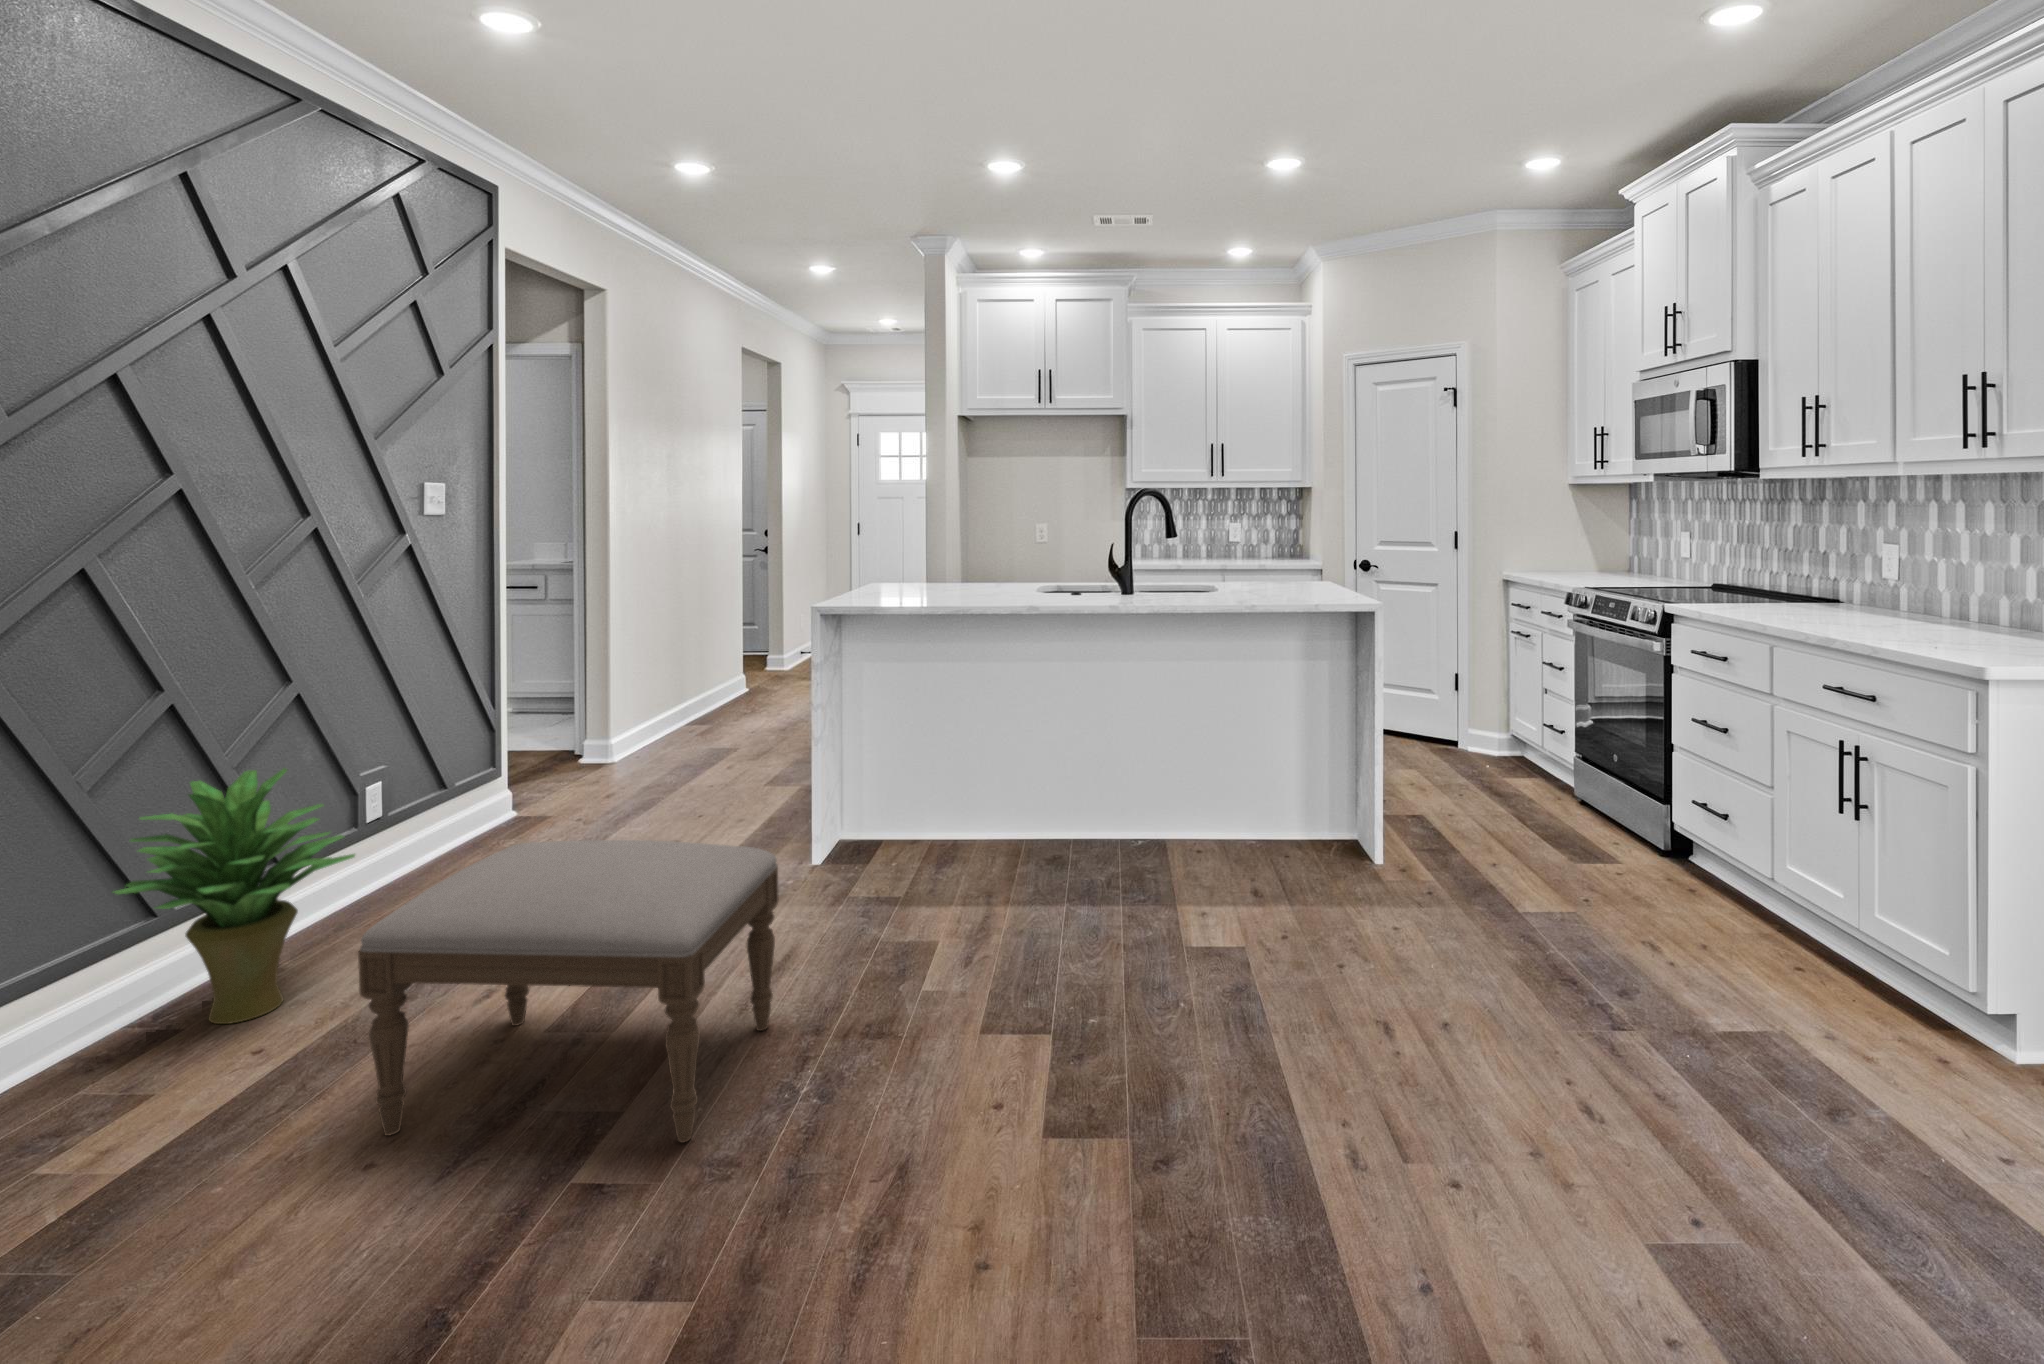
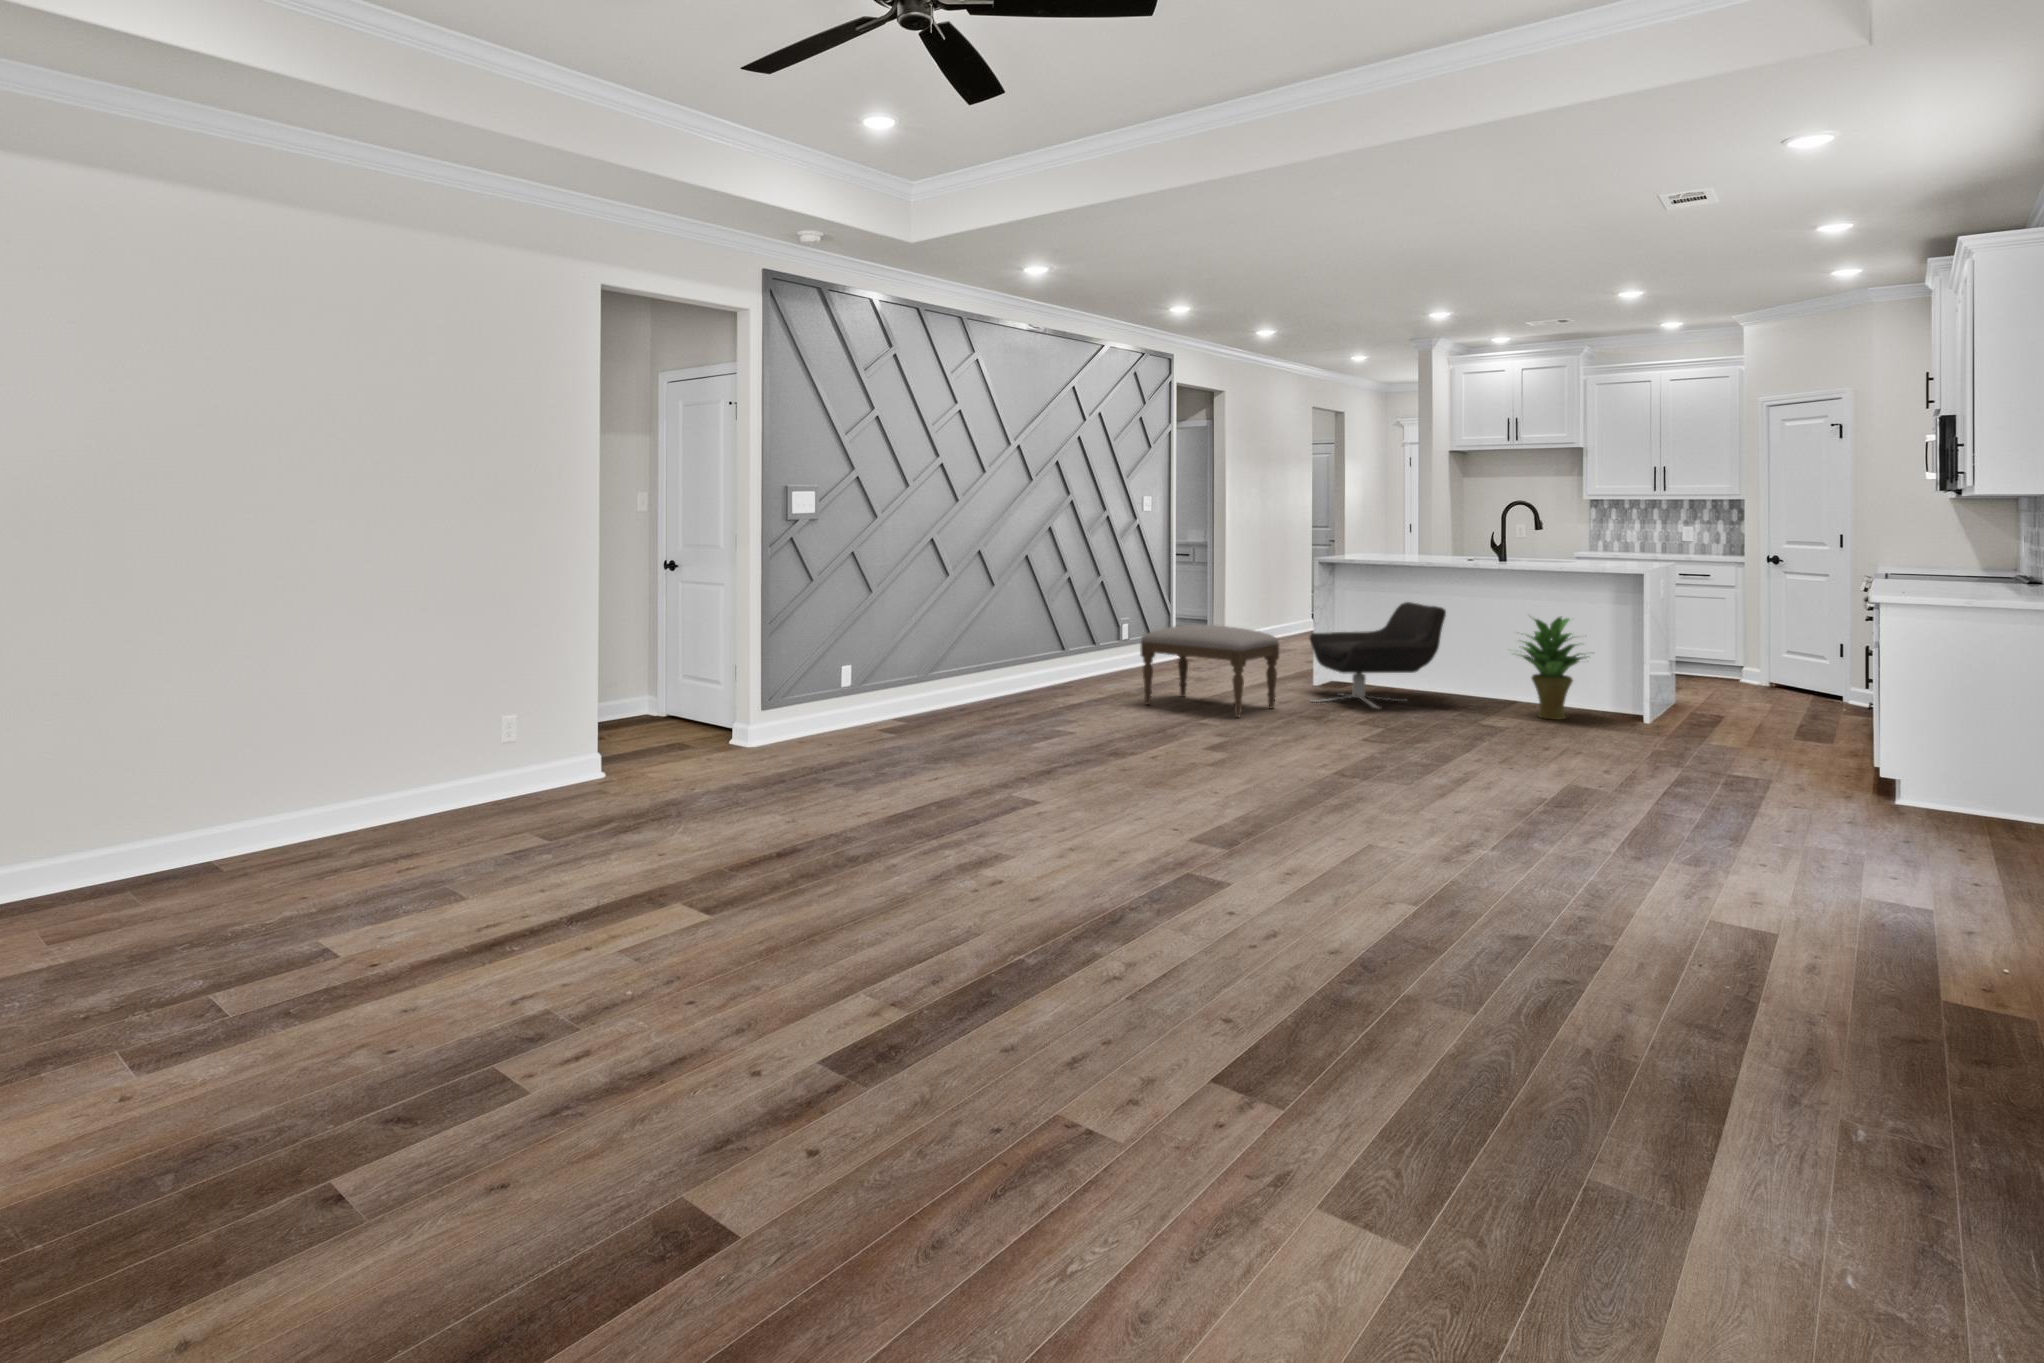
lounge chair: none [818,692,1088,958] -> present [1310,602,1446,708]
potted plant: present [114,768,355,1024] -> present [1520,616,1589,720]

